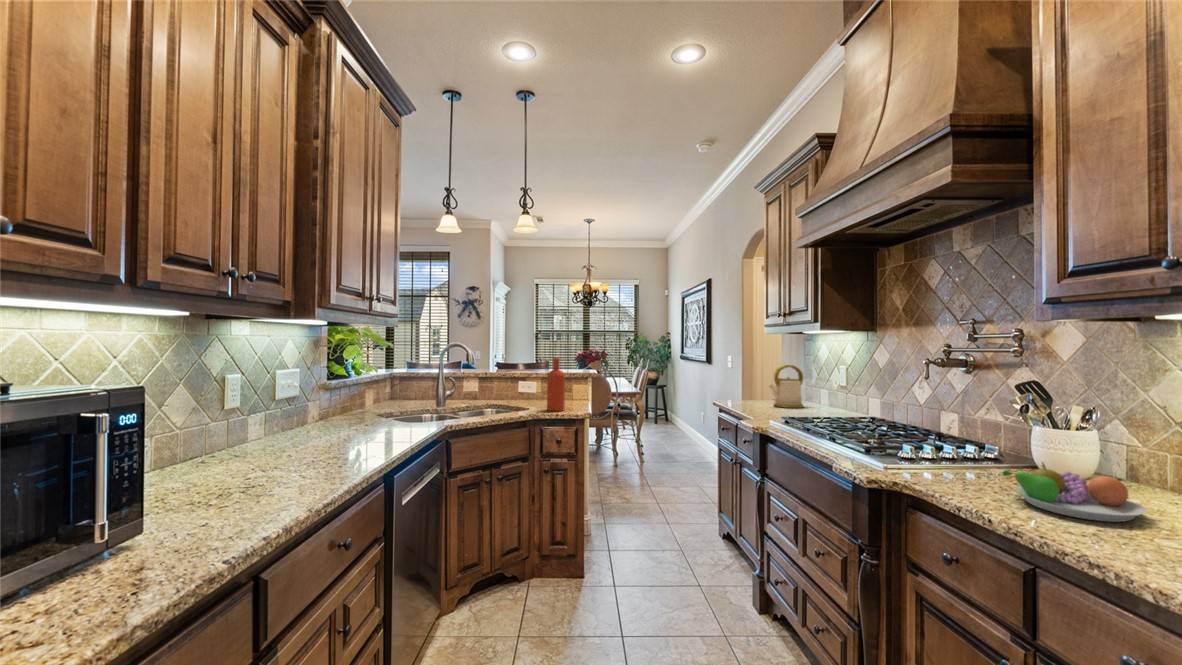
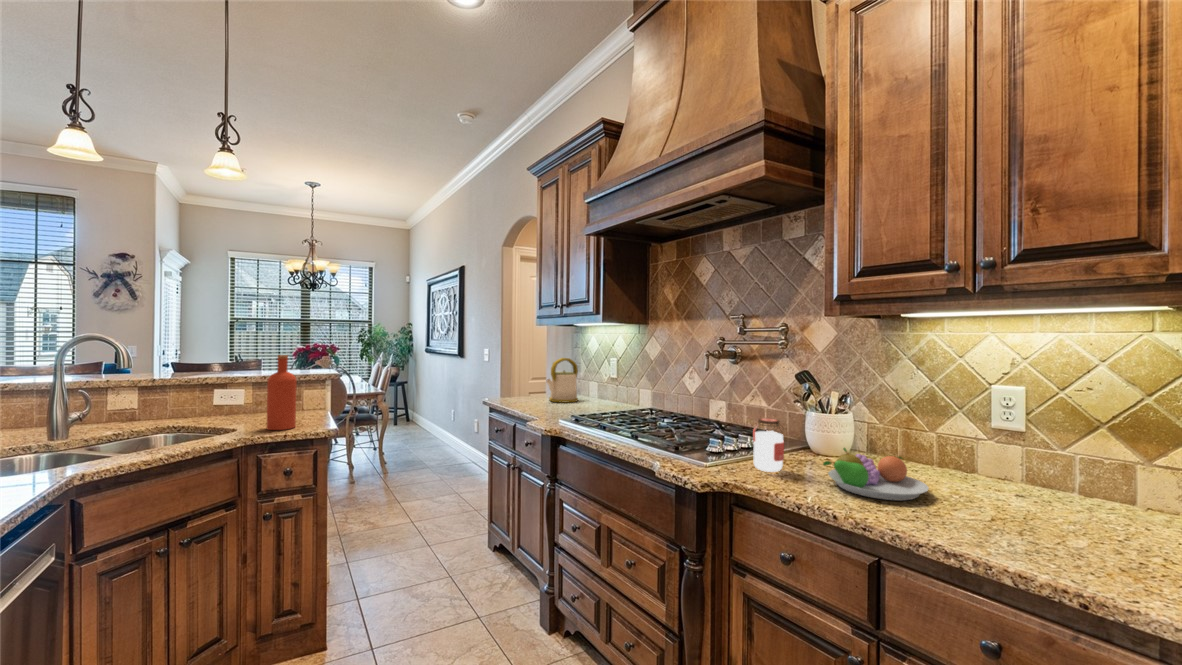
jar: none [935,426,973,481] -> present [753,418,784,472]

